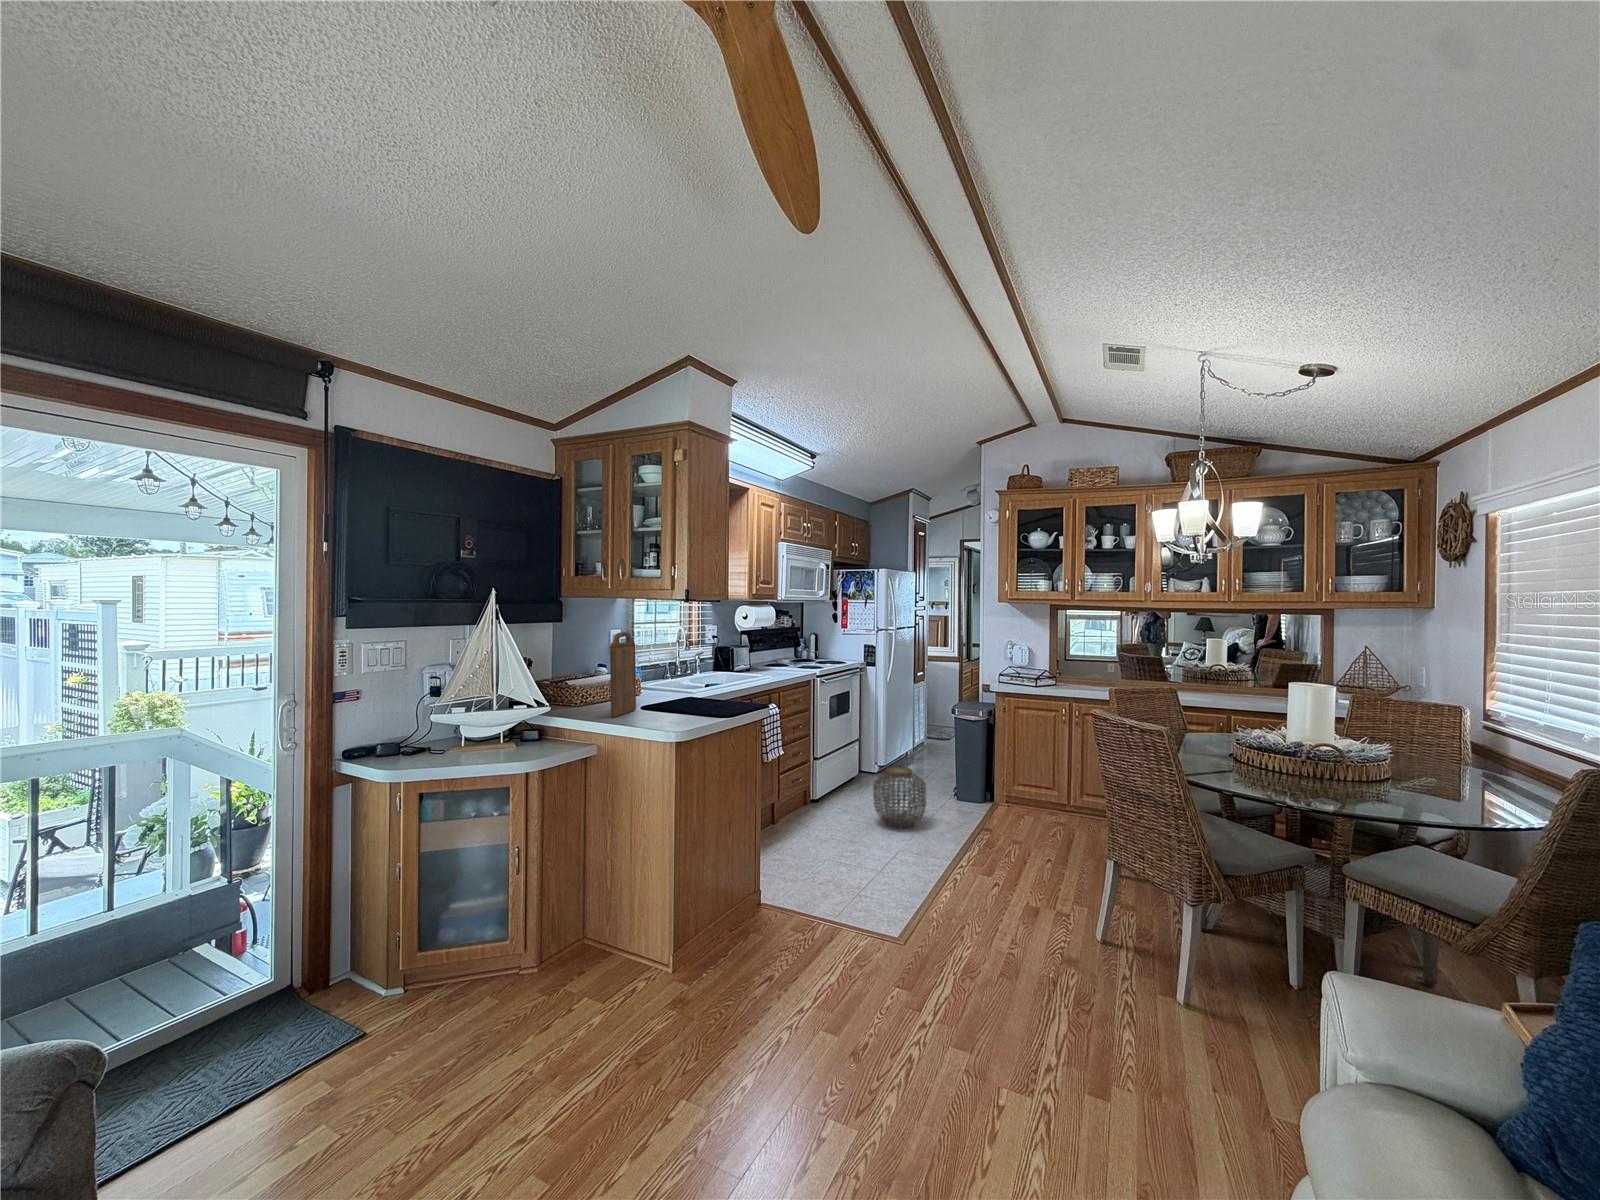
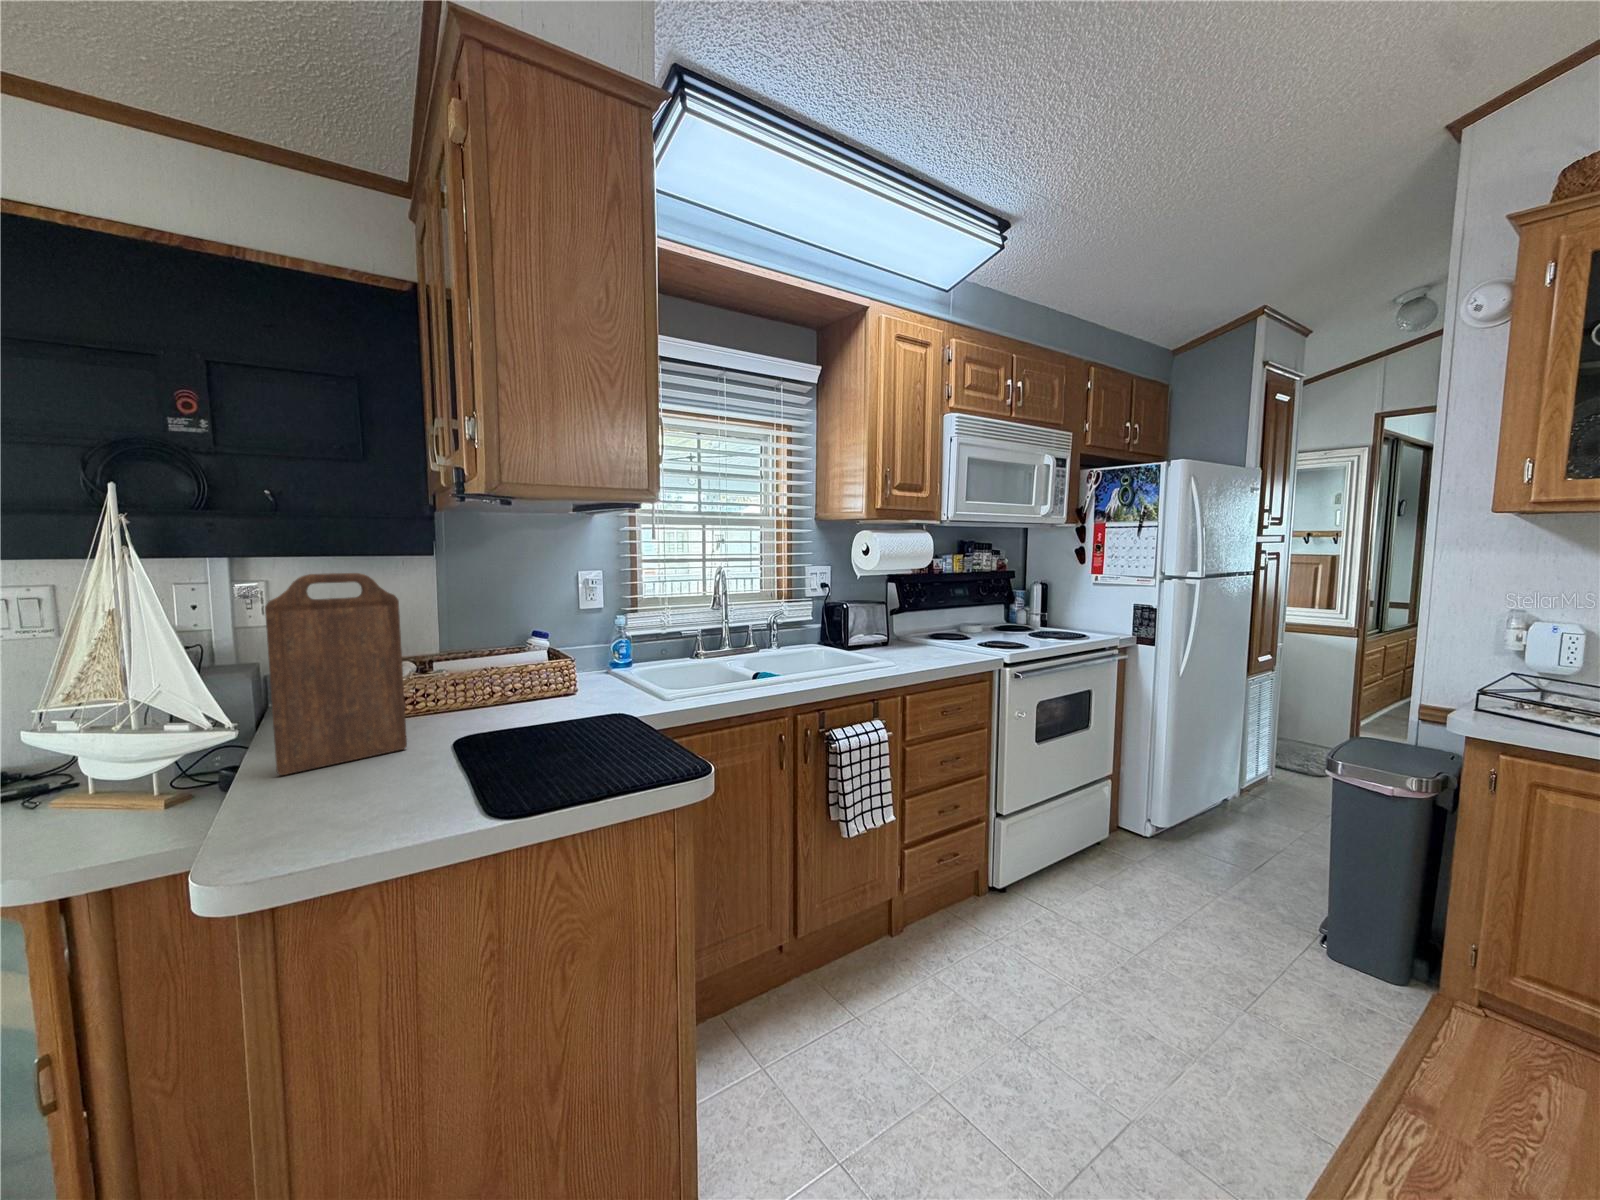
woven basket: present [873,767,926,828] -> none [1100,878,1235,1032]

